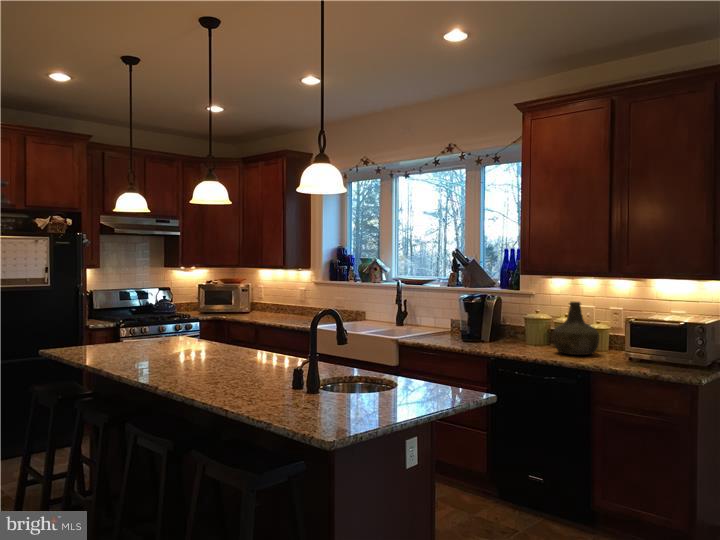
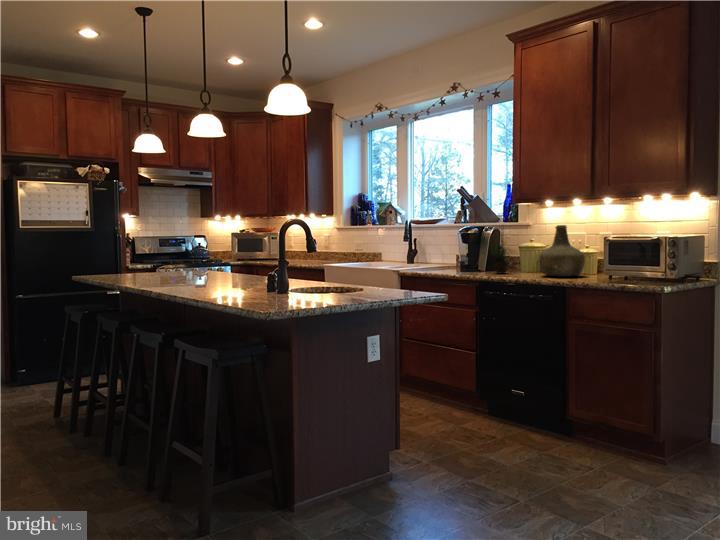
potted plant: none [493,290,524,348] -> present [491,232,509,274]

